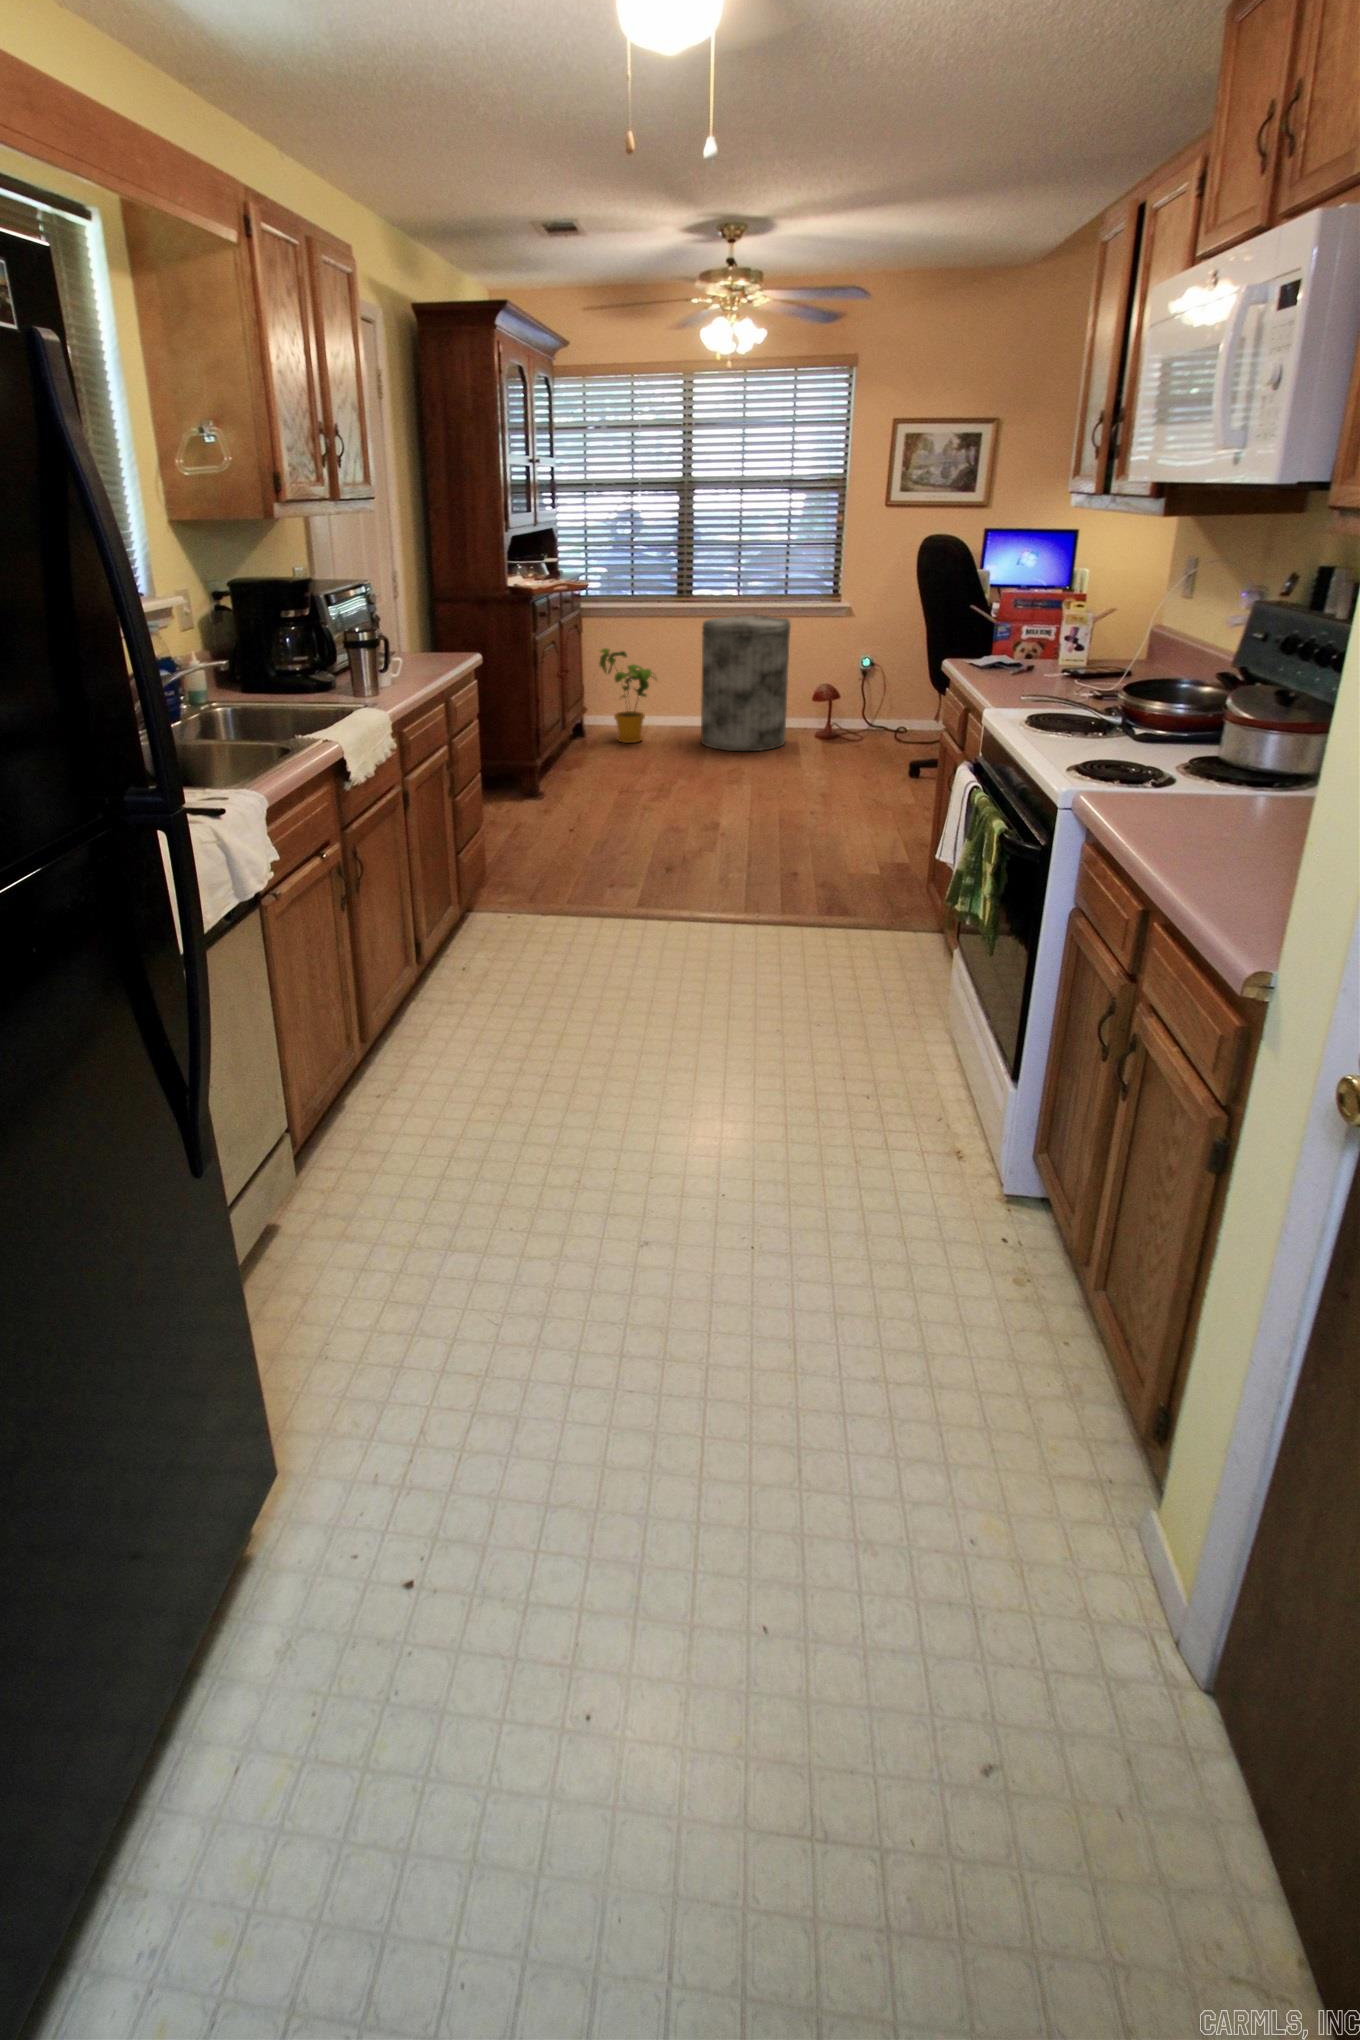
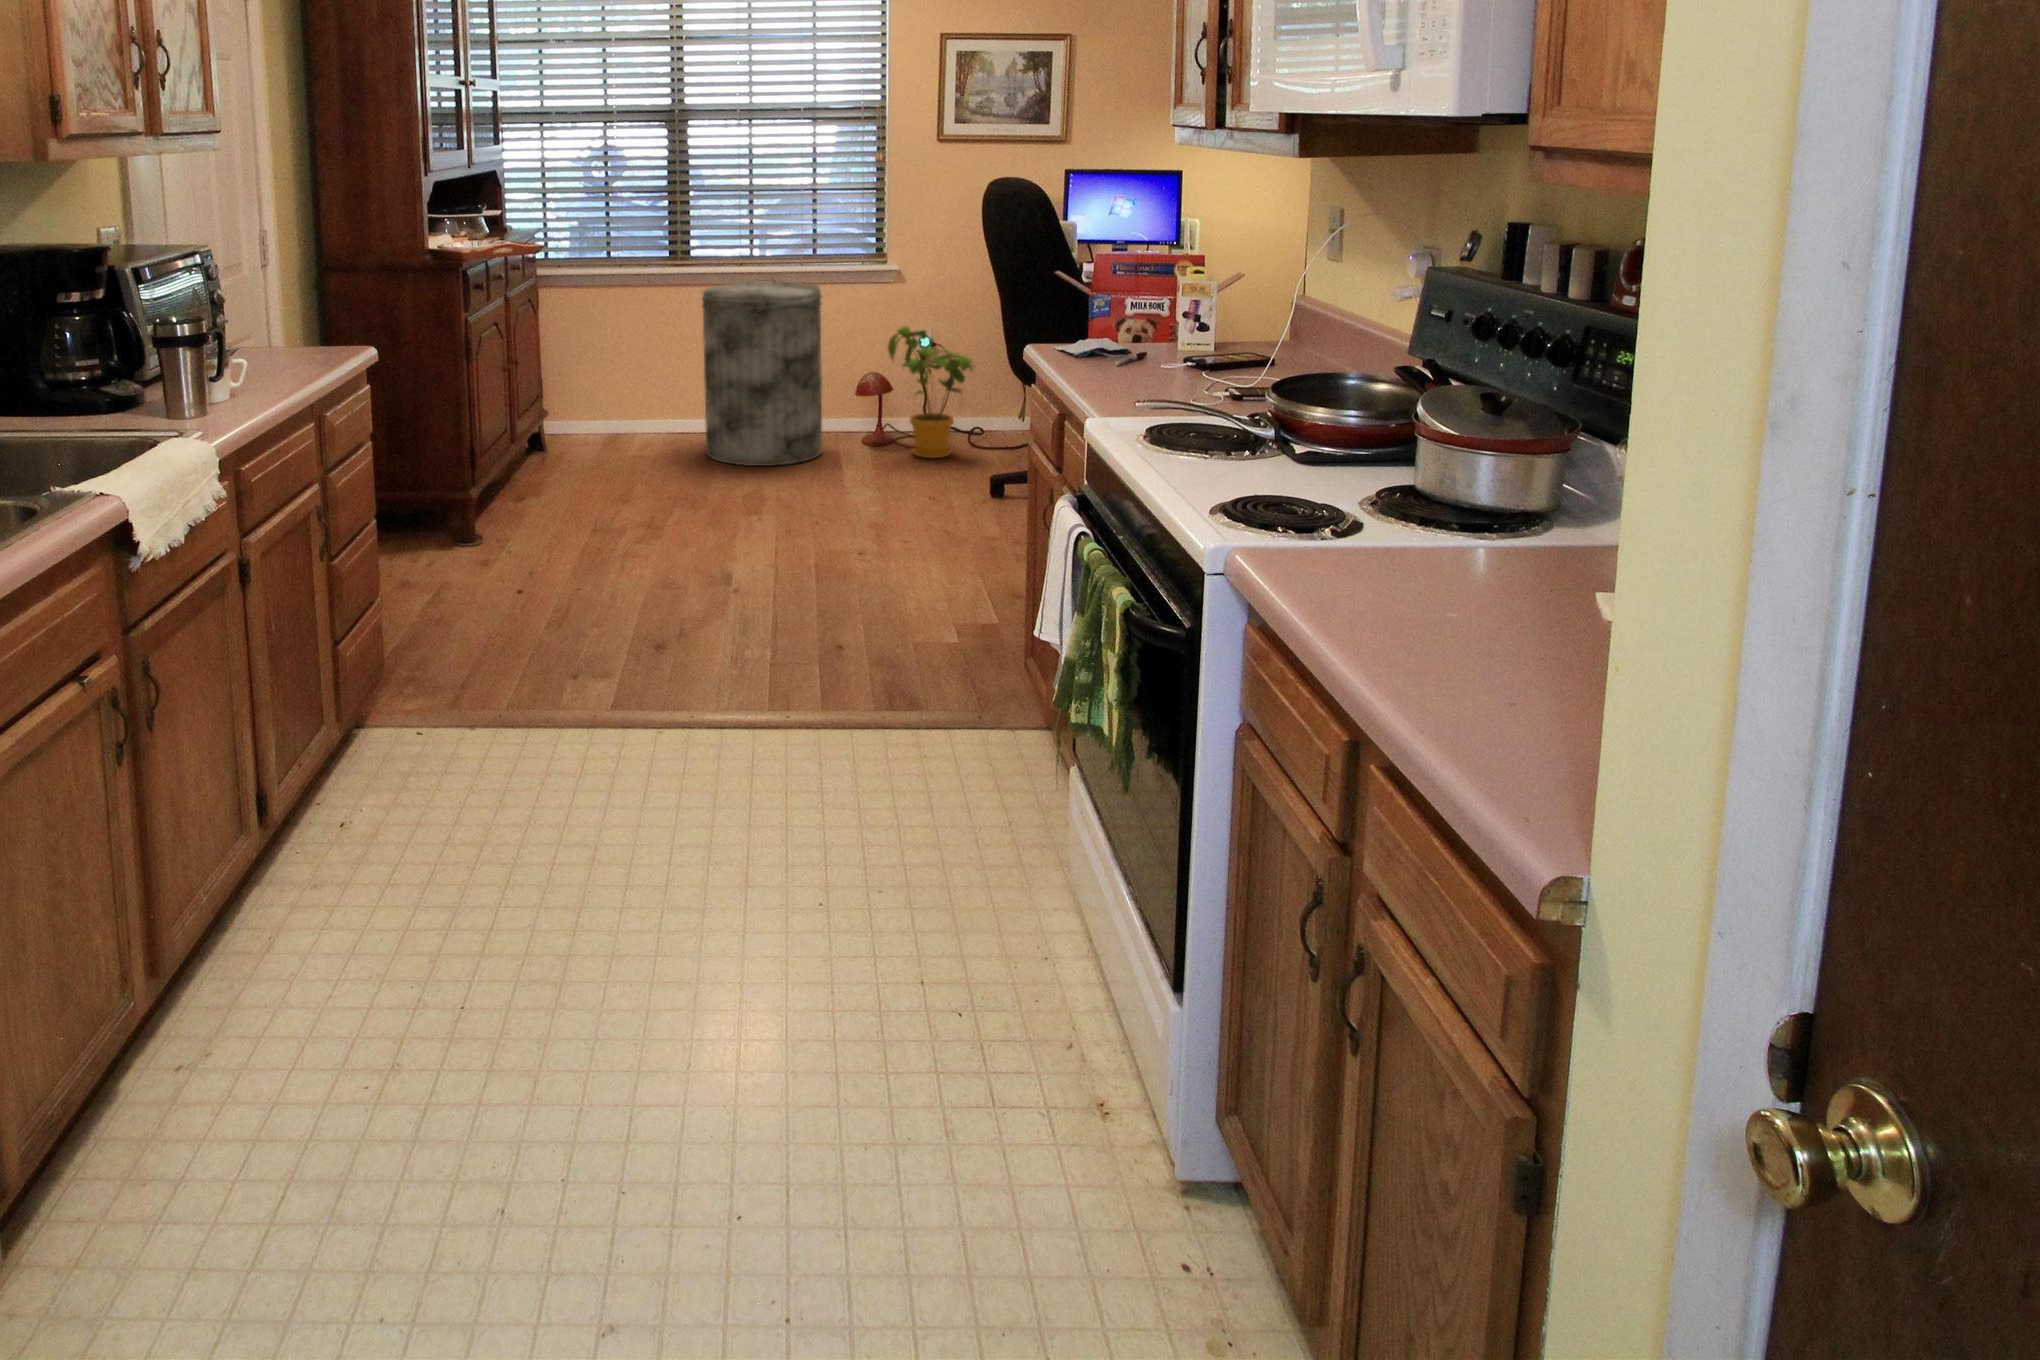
house plant: present [600,648,657,743] -> present [888,326,973,458]

